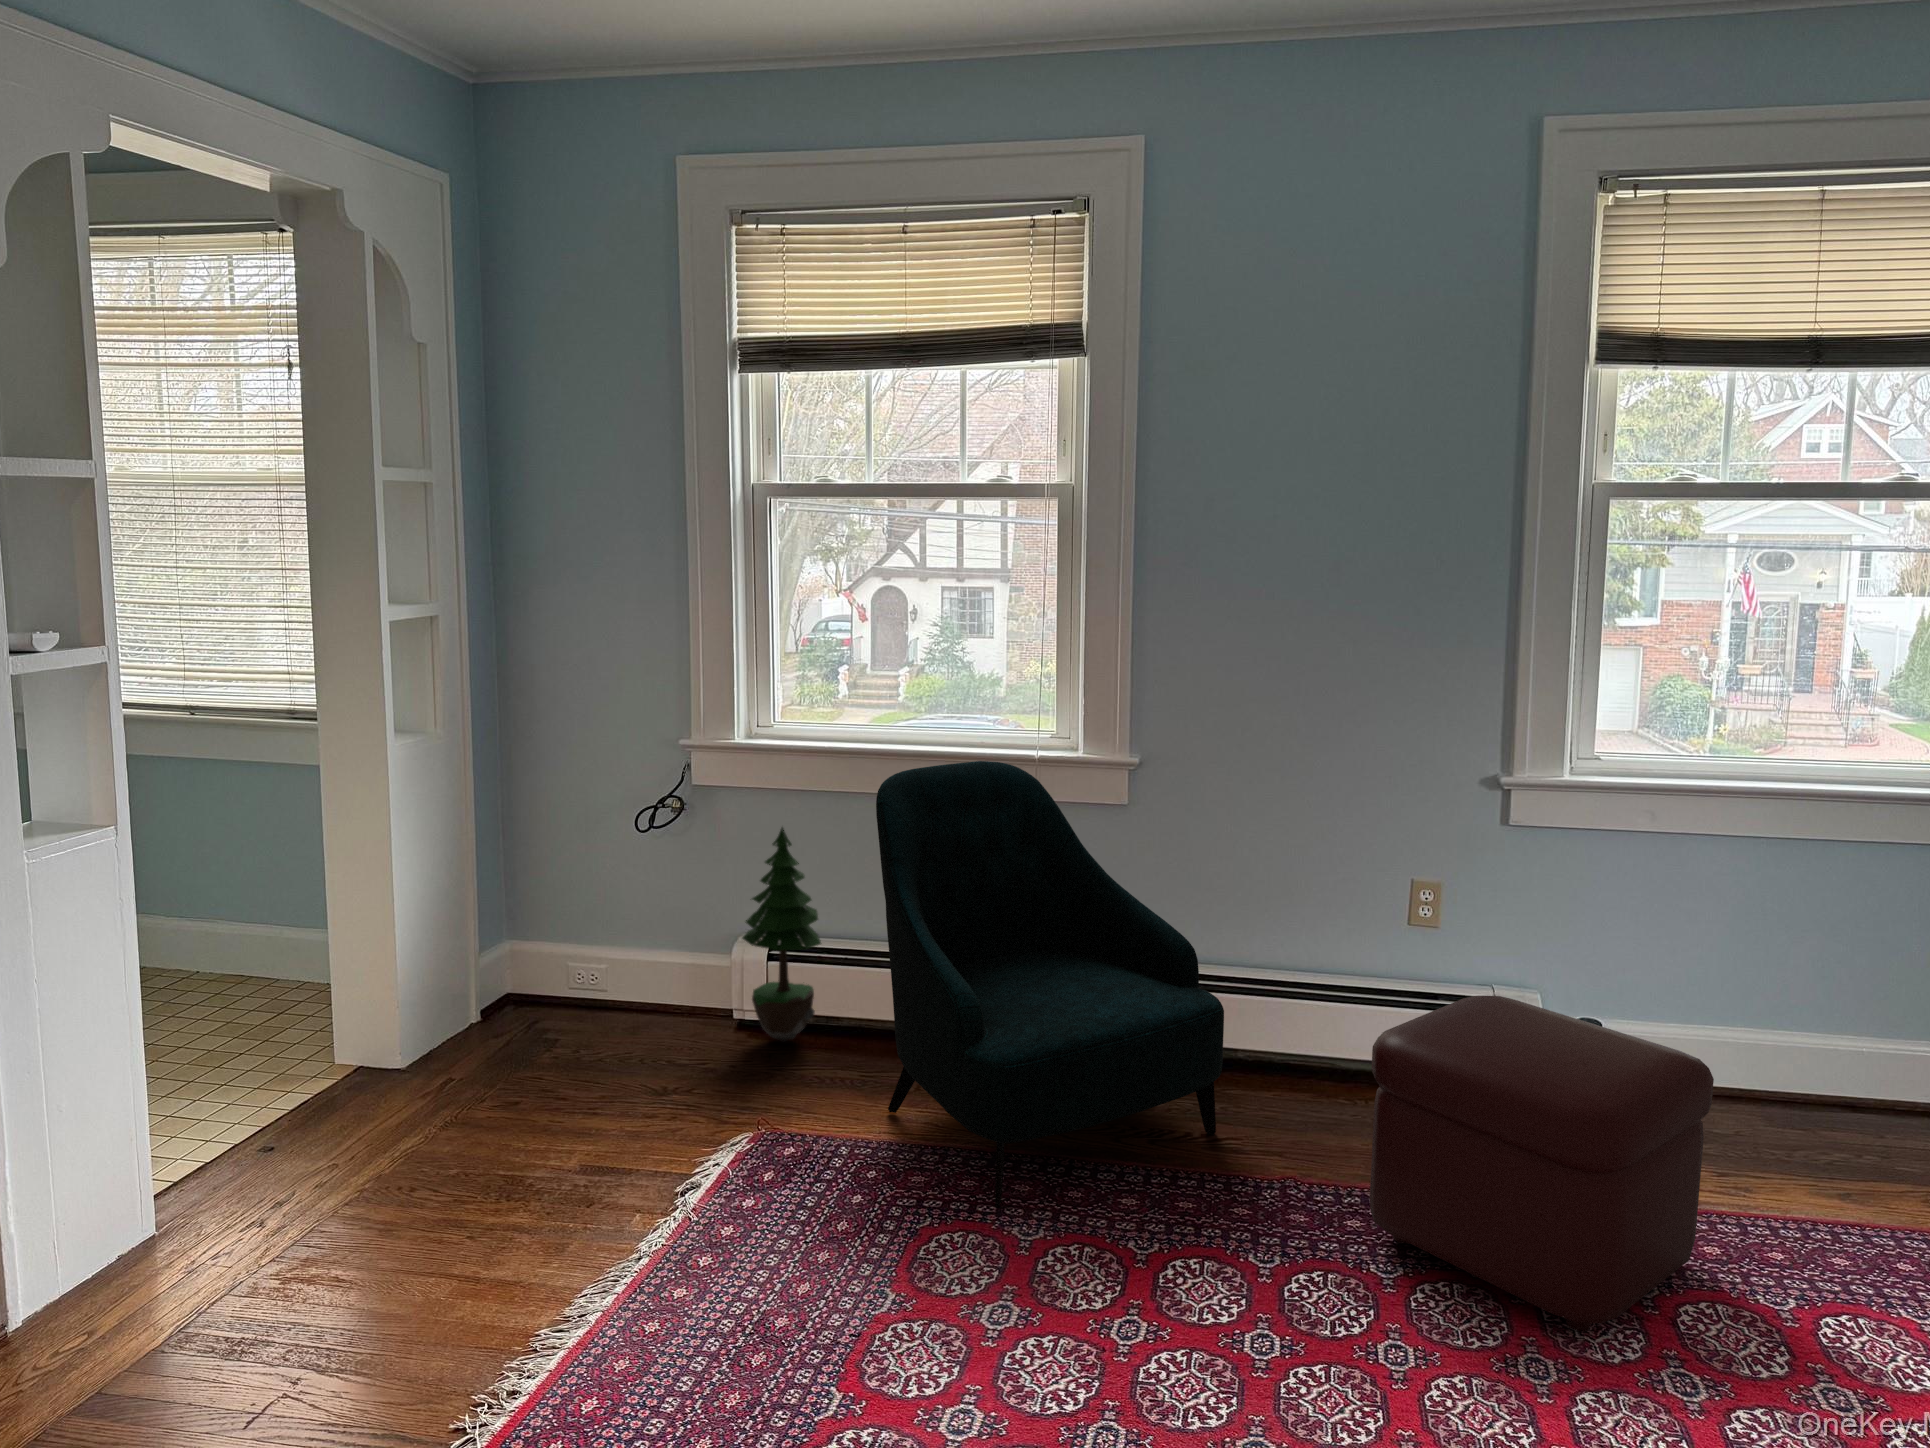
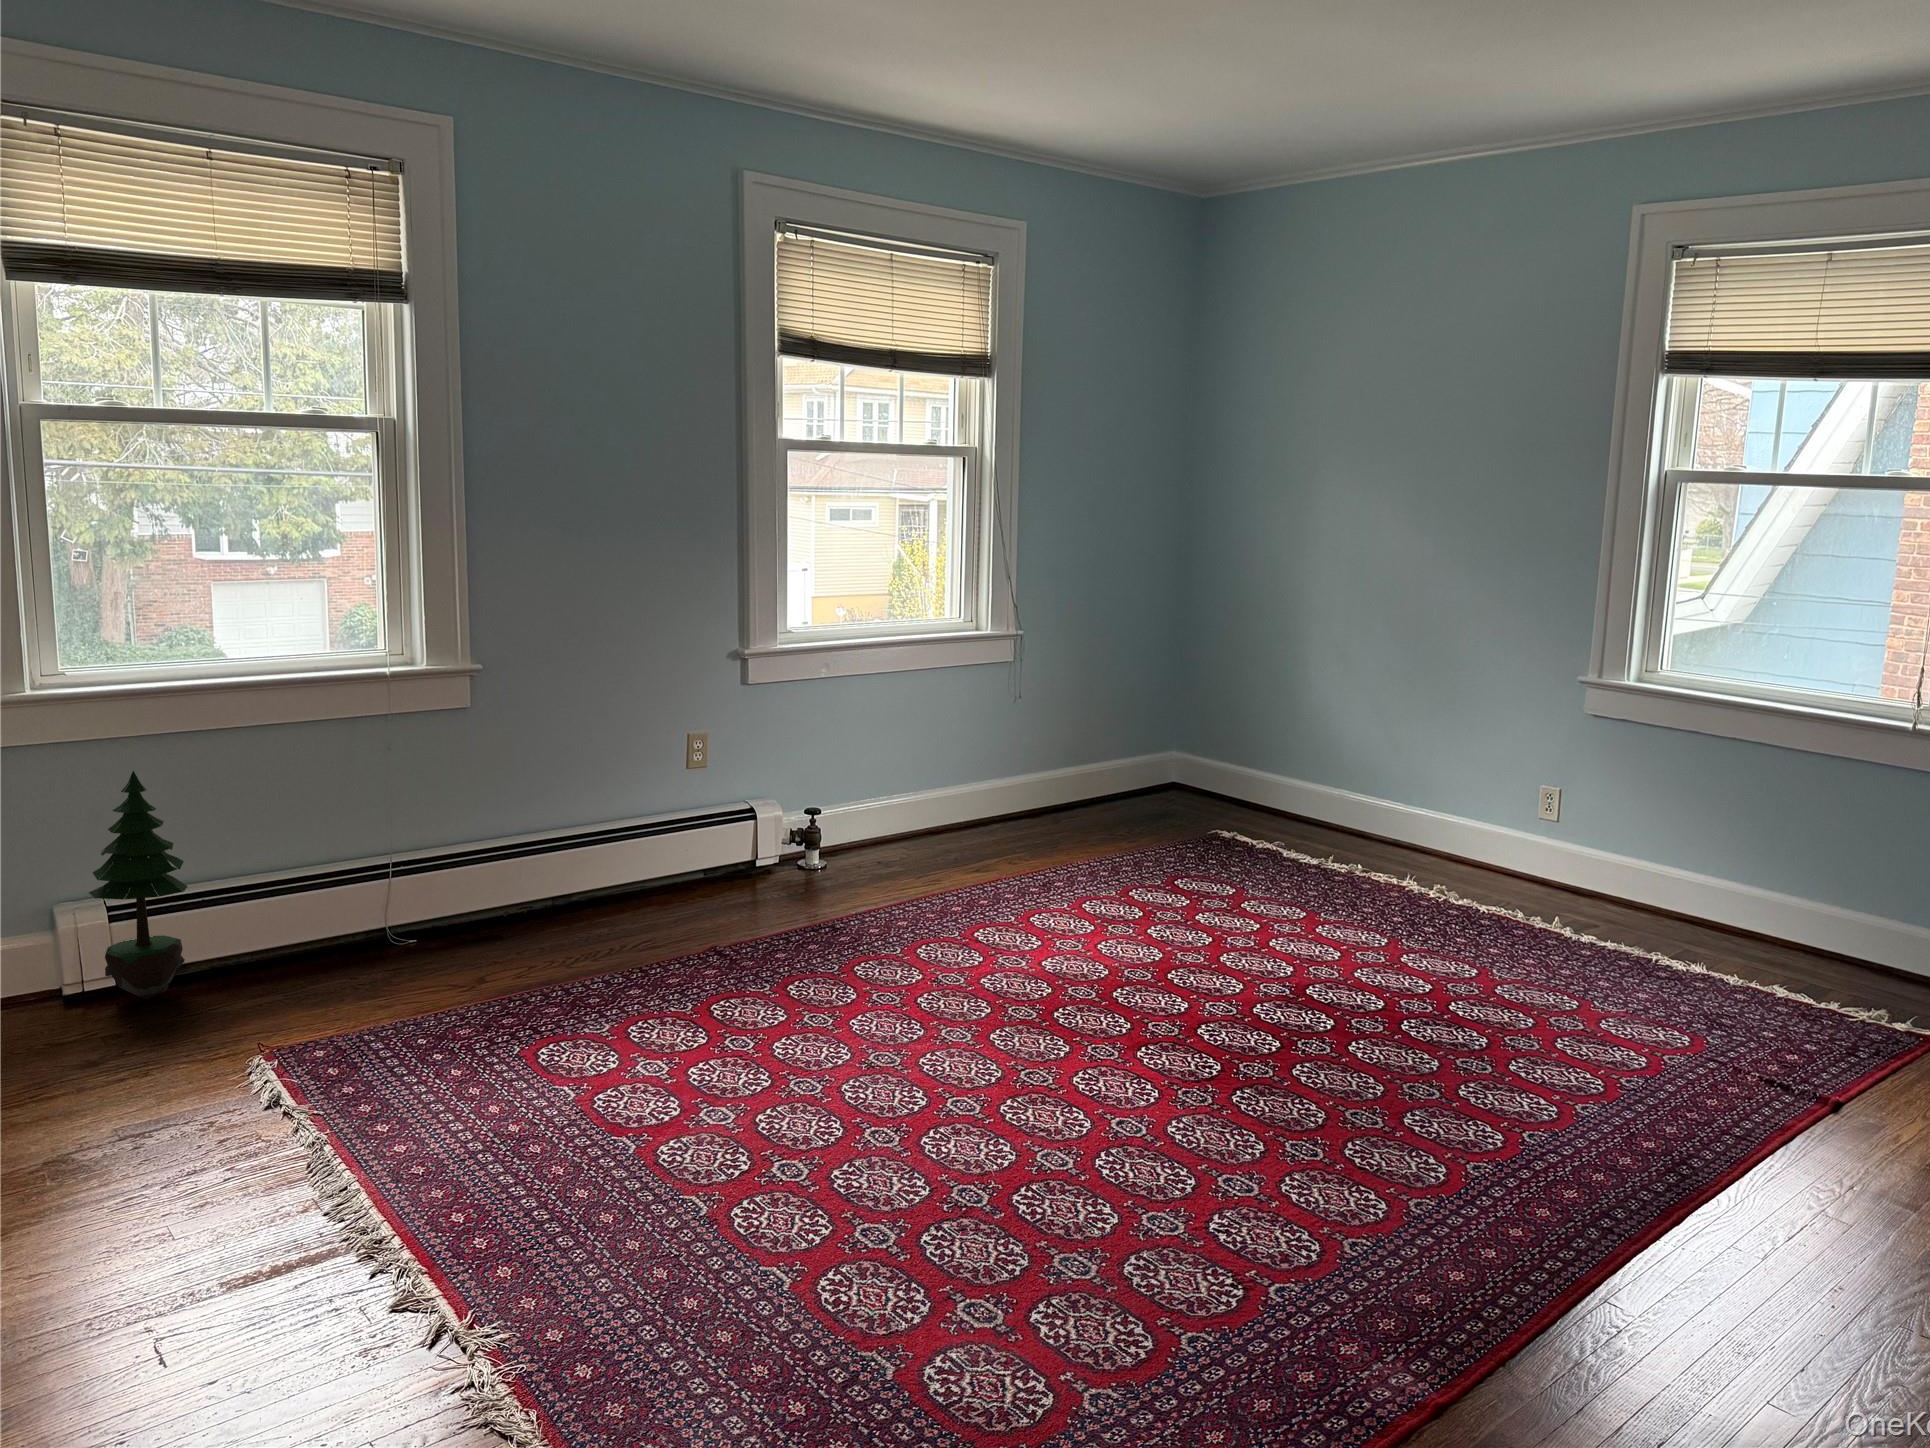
armchair: present [876,761,1224,1208] -> none [287,678,628,1018]
ottoman: present [1370,996,1714,1332] -> none [776,783,954,952]

